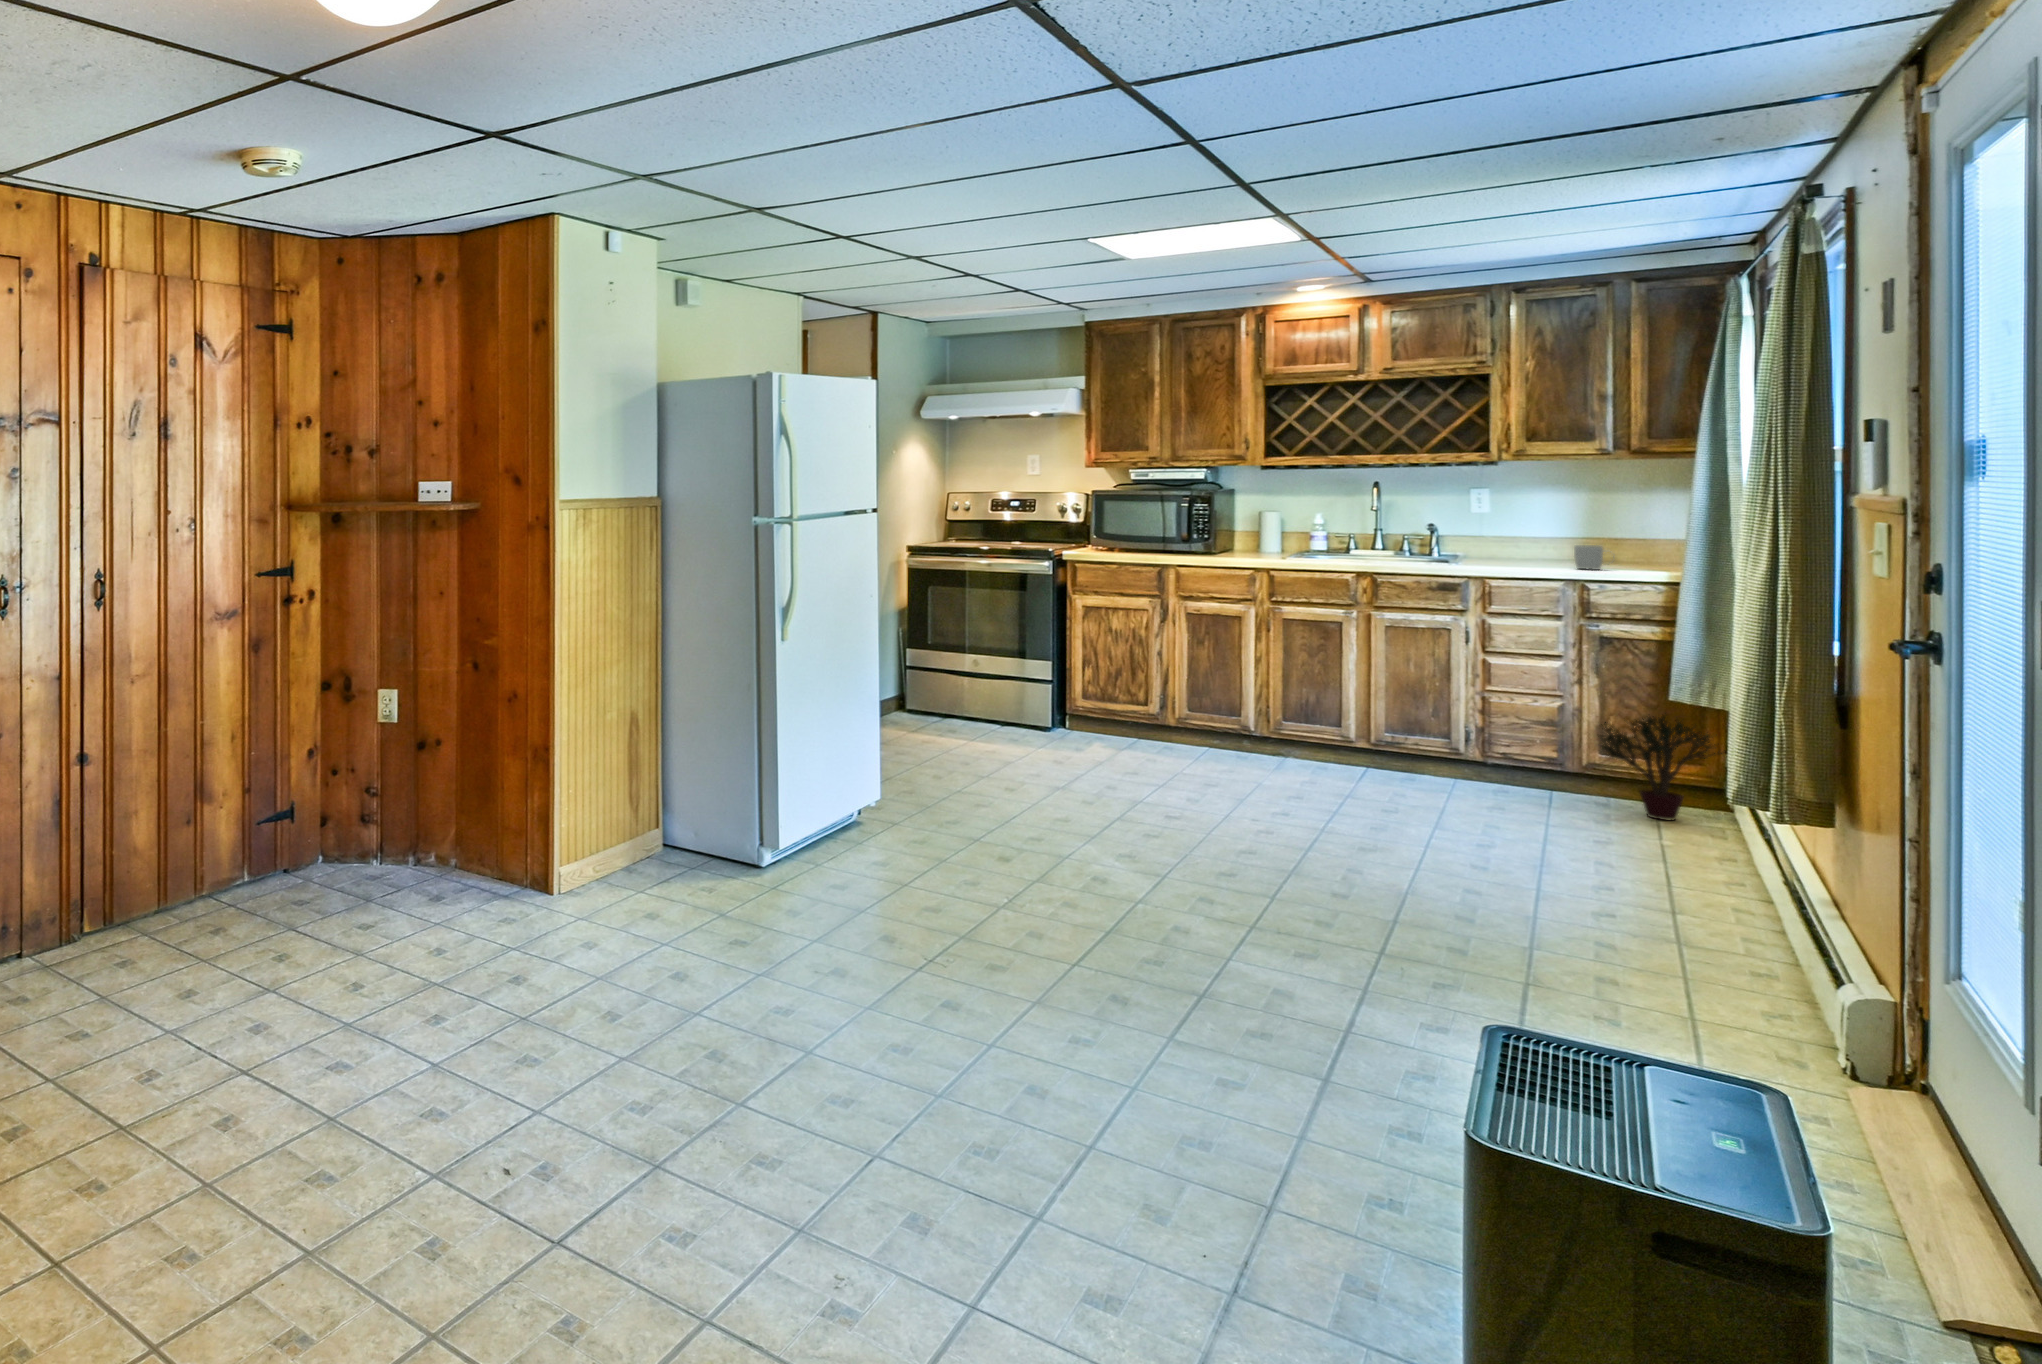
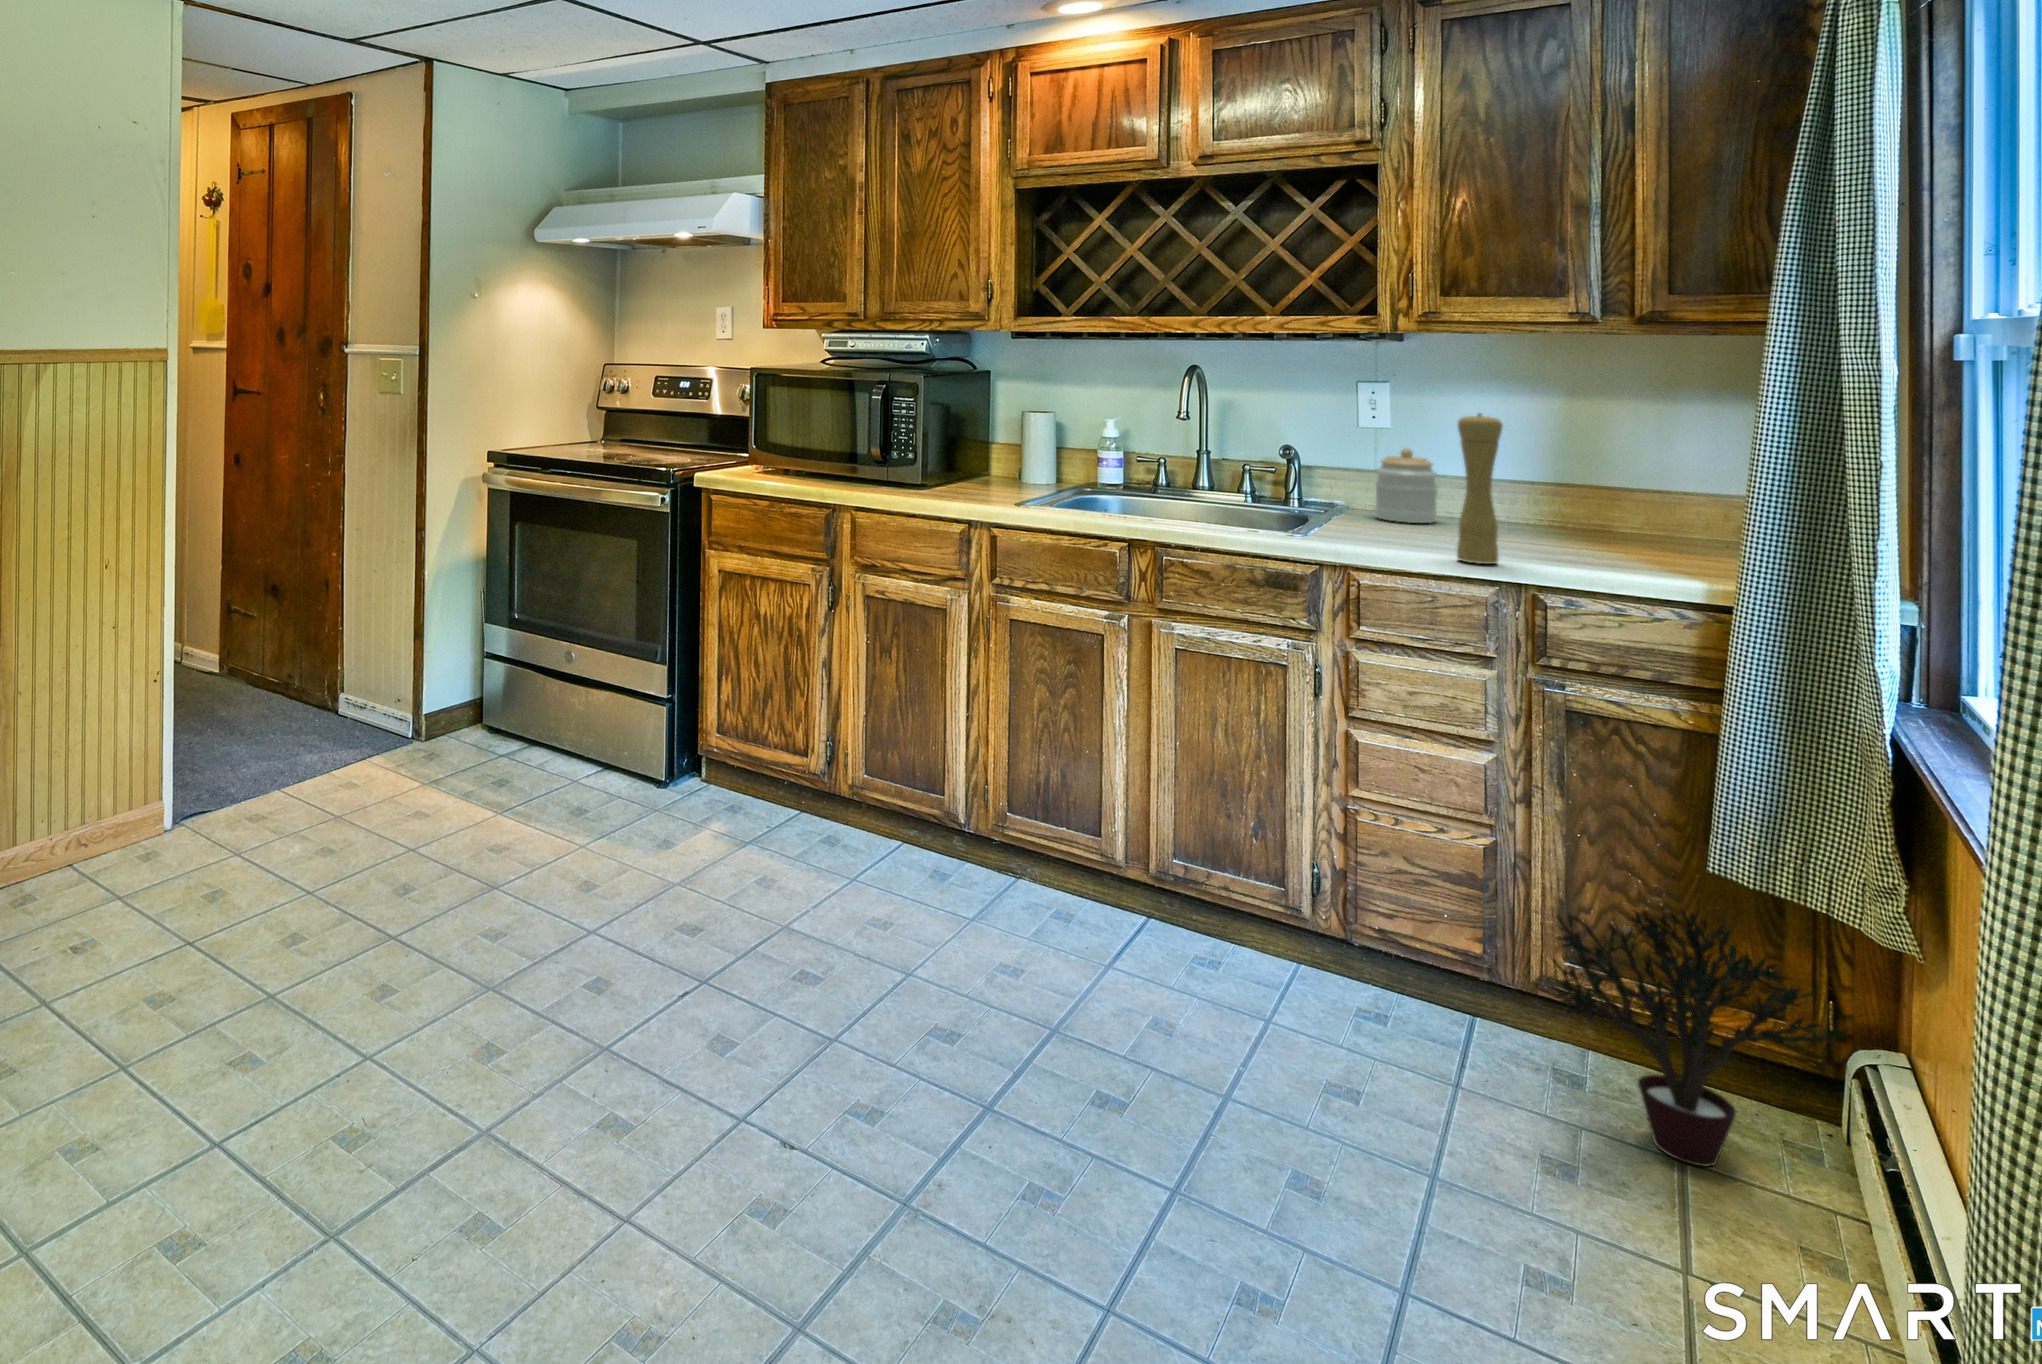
pepper mill: none [1541,499,1565,571] -> present [1457,414,1502,564]
jar: none [1485,523,1521,562] -> present [1375,448,1437,523]
mug: present [1574,545,1614,570] -> none [1524,504,1602,557]

